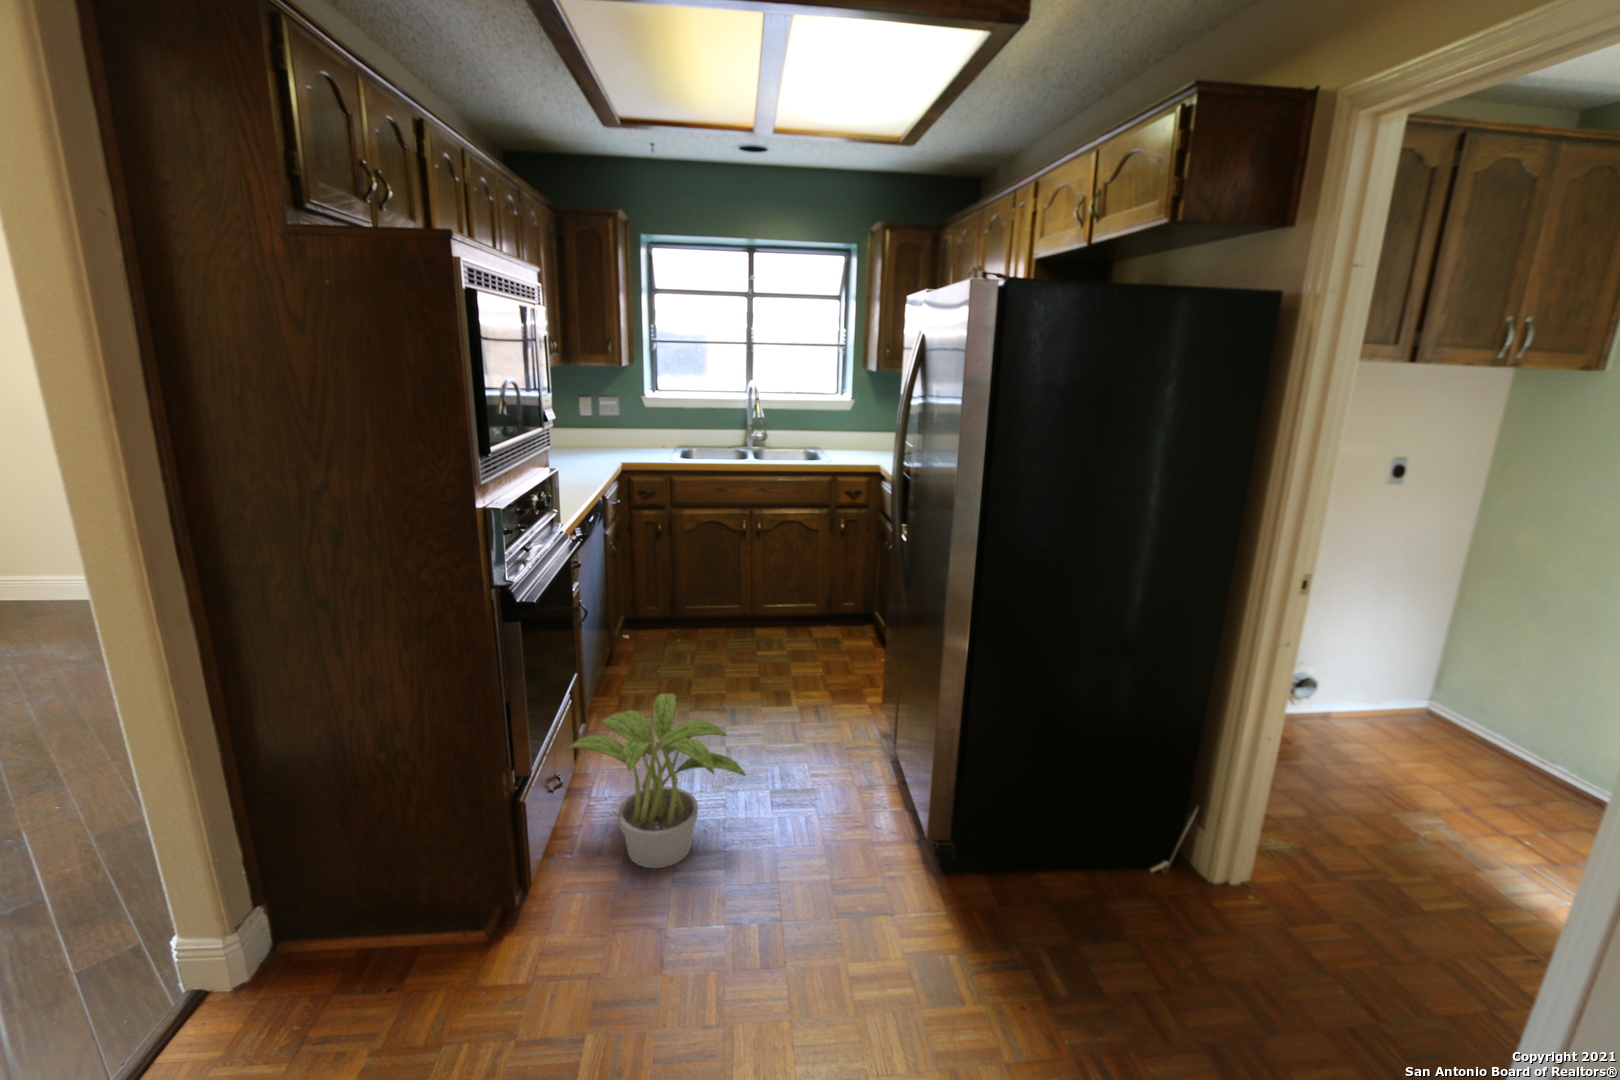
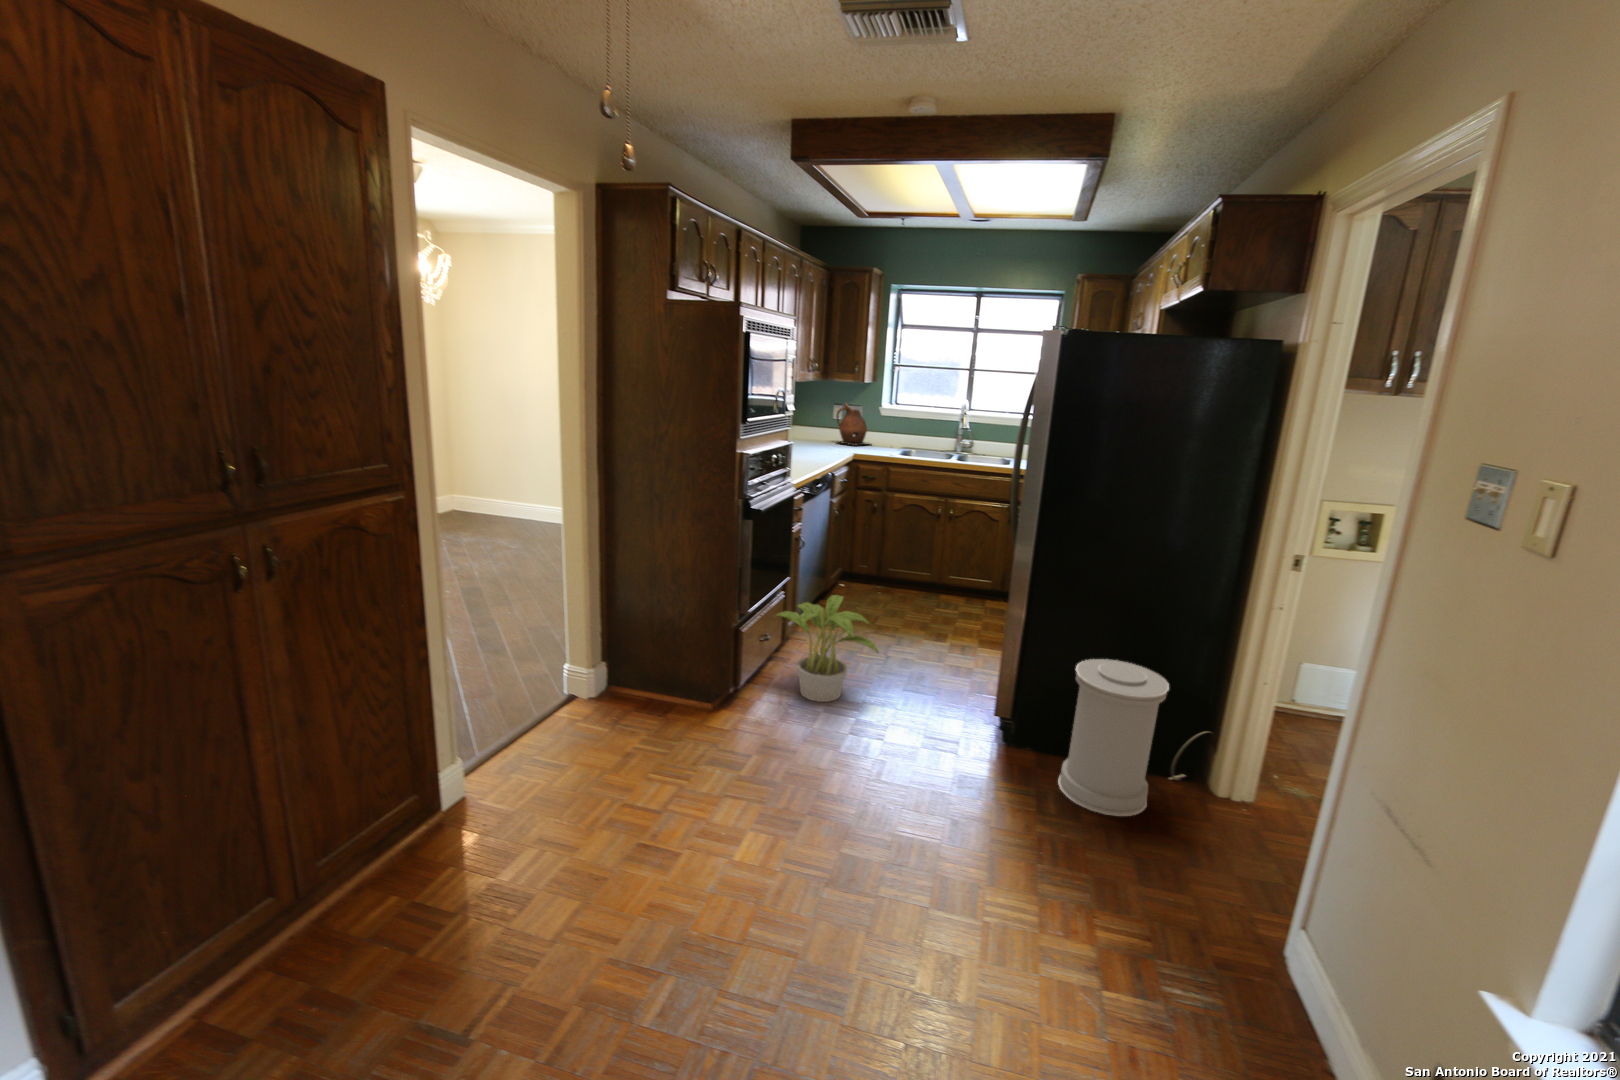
ceramic pitcher: none [585,394,638,450] -> present [836,404,869,445]
trash can: none [1037,739,1189,969] -> present [1058,659,1169,816]

